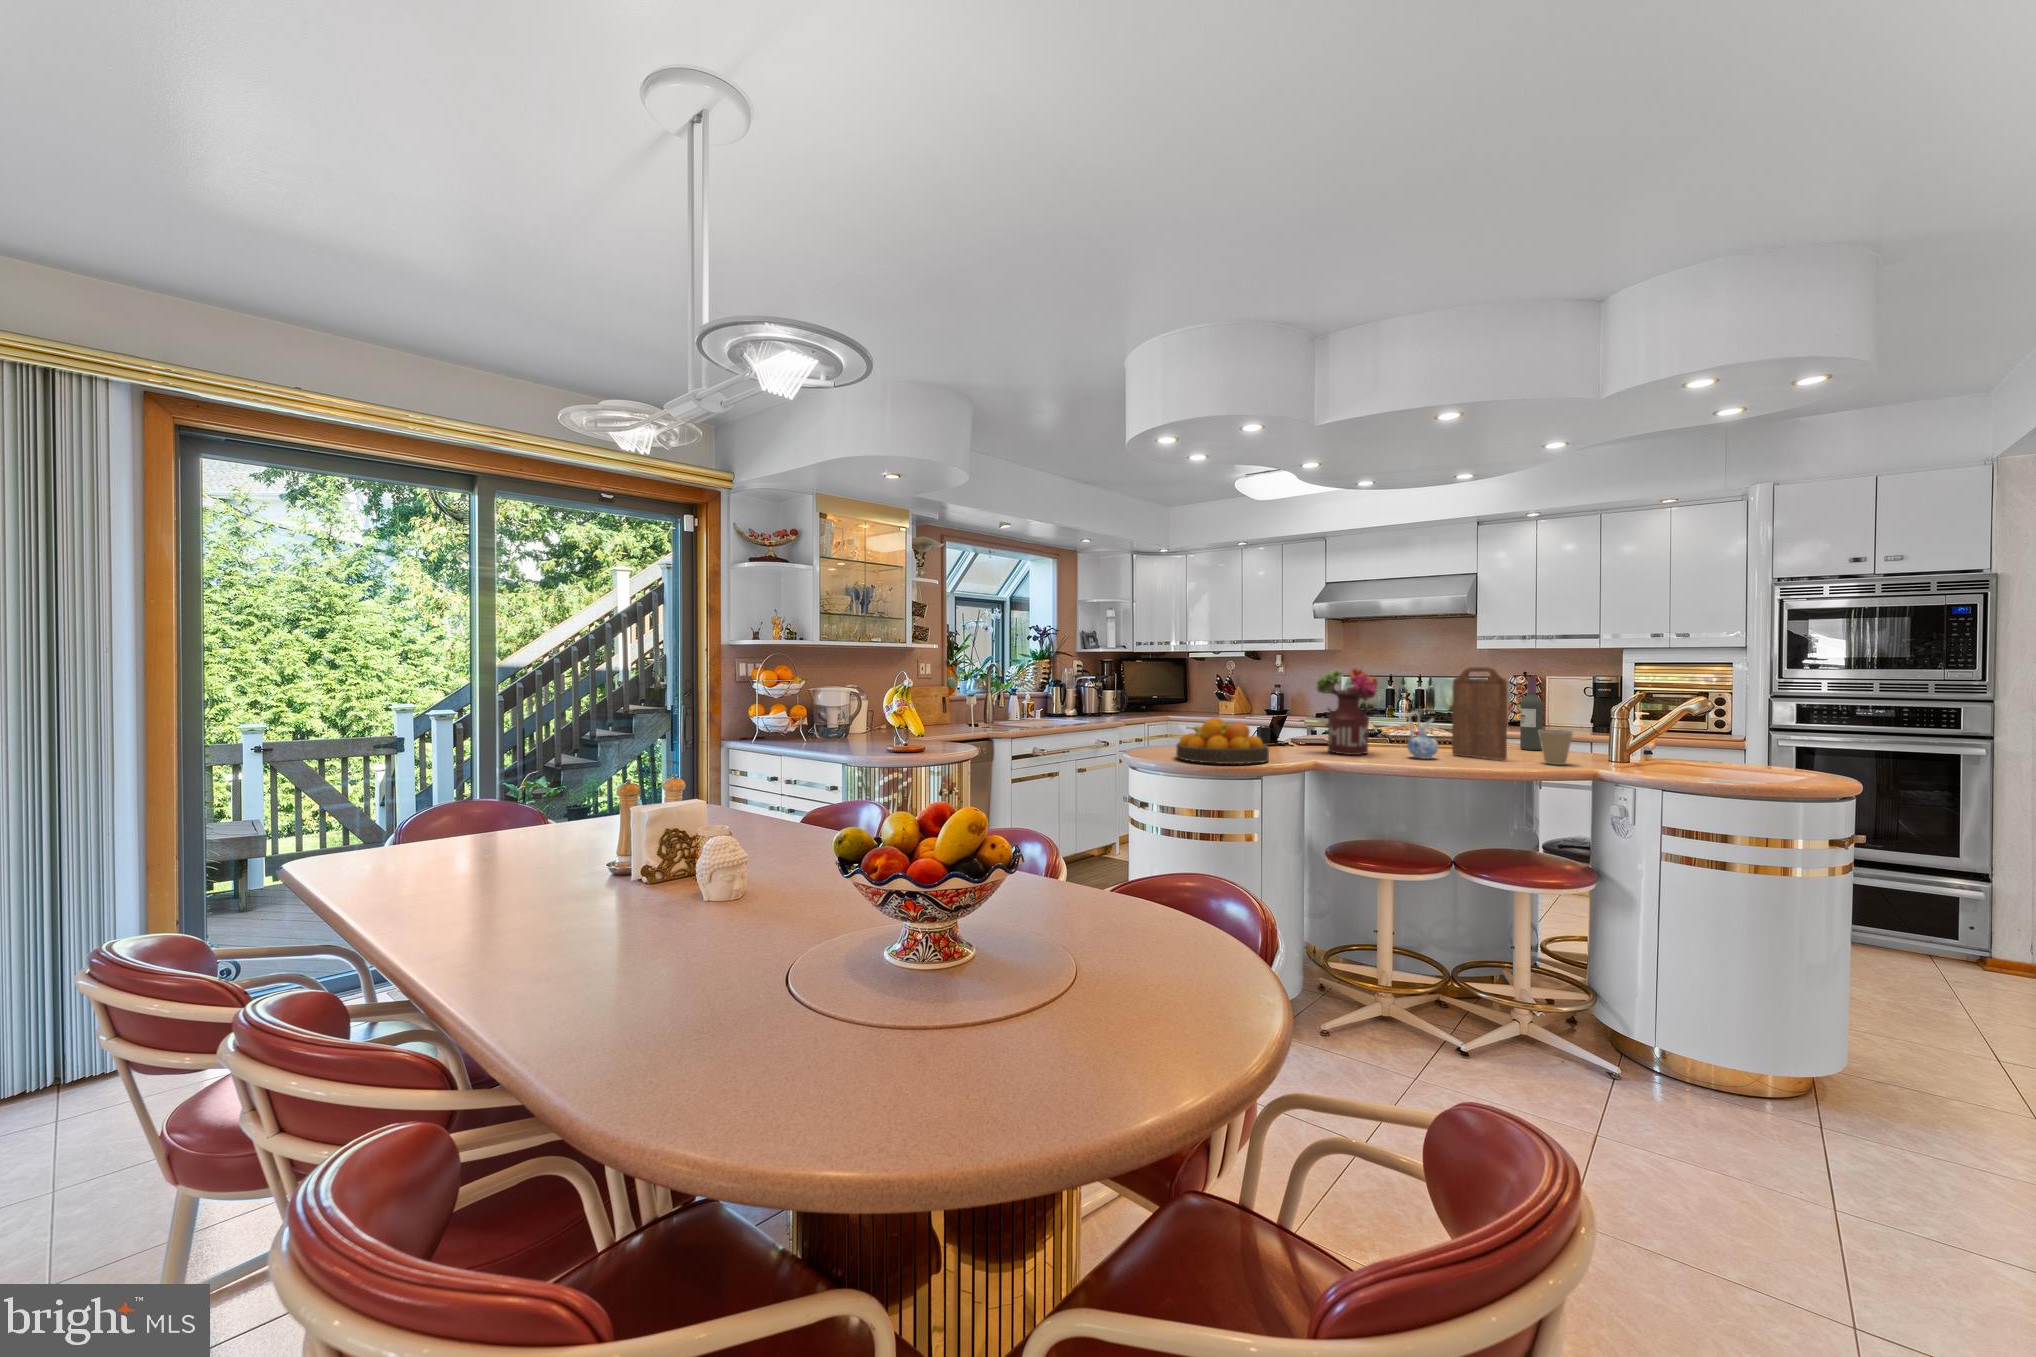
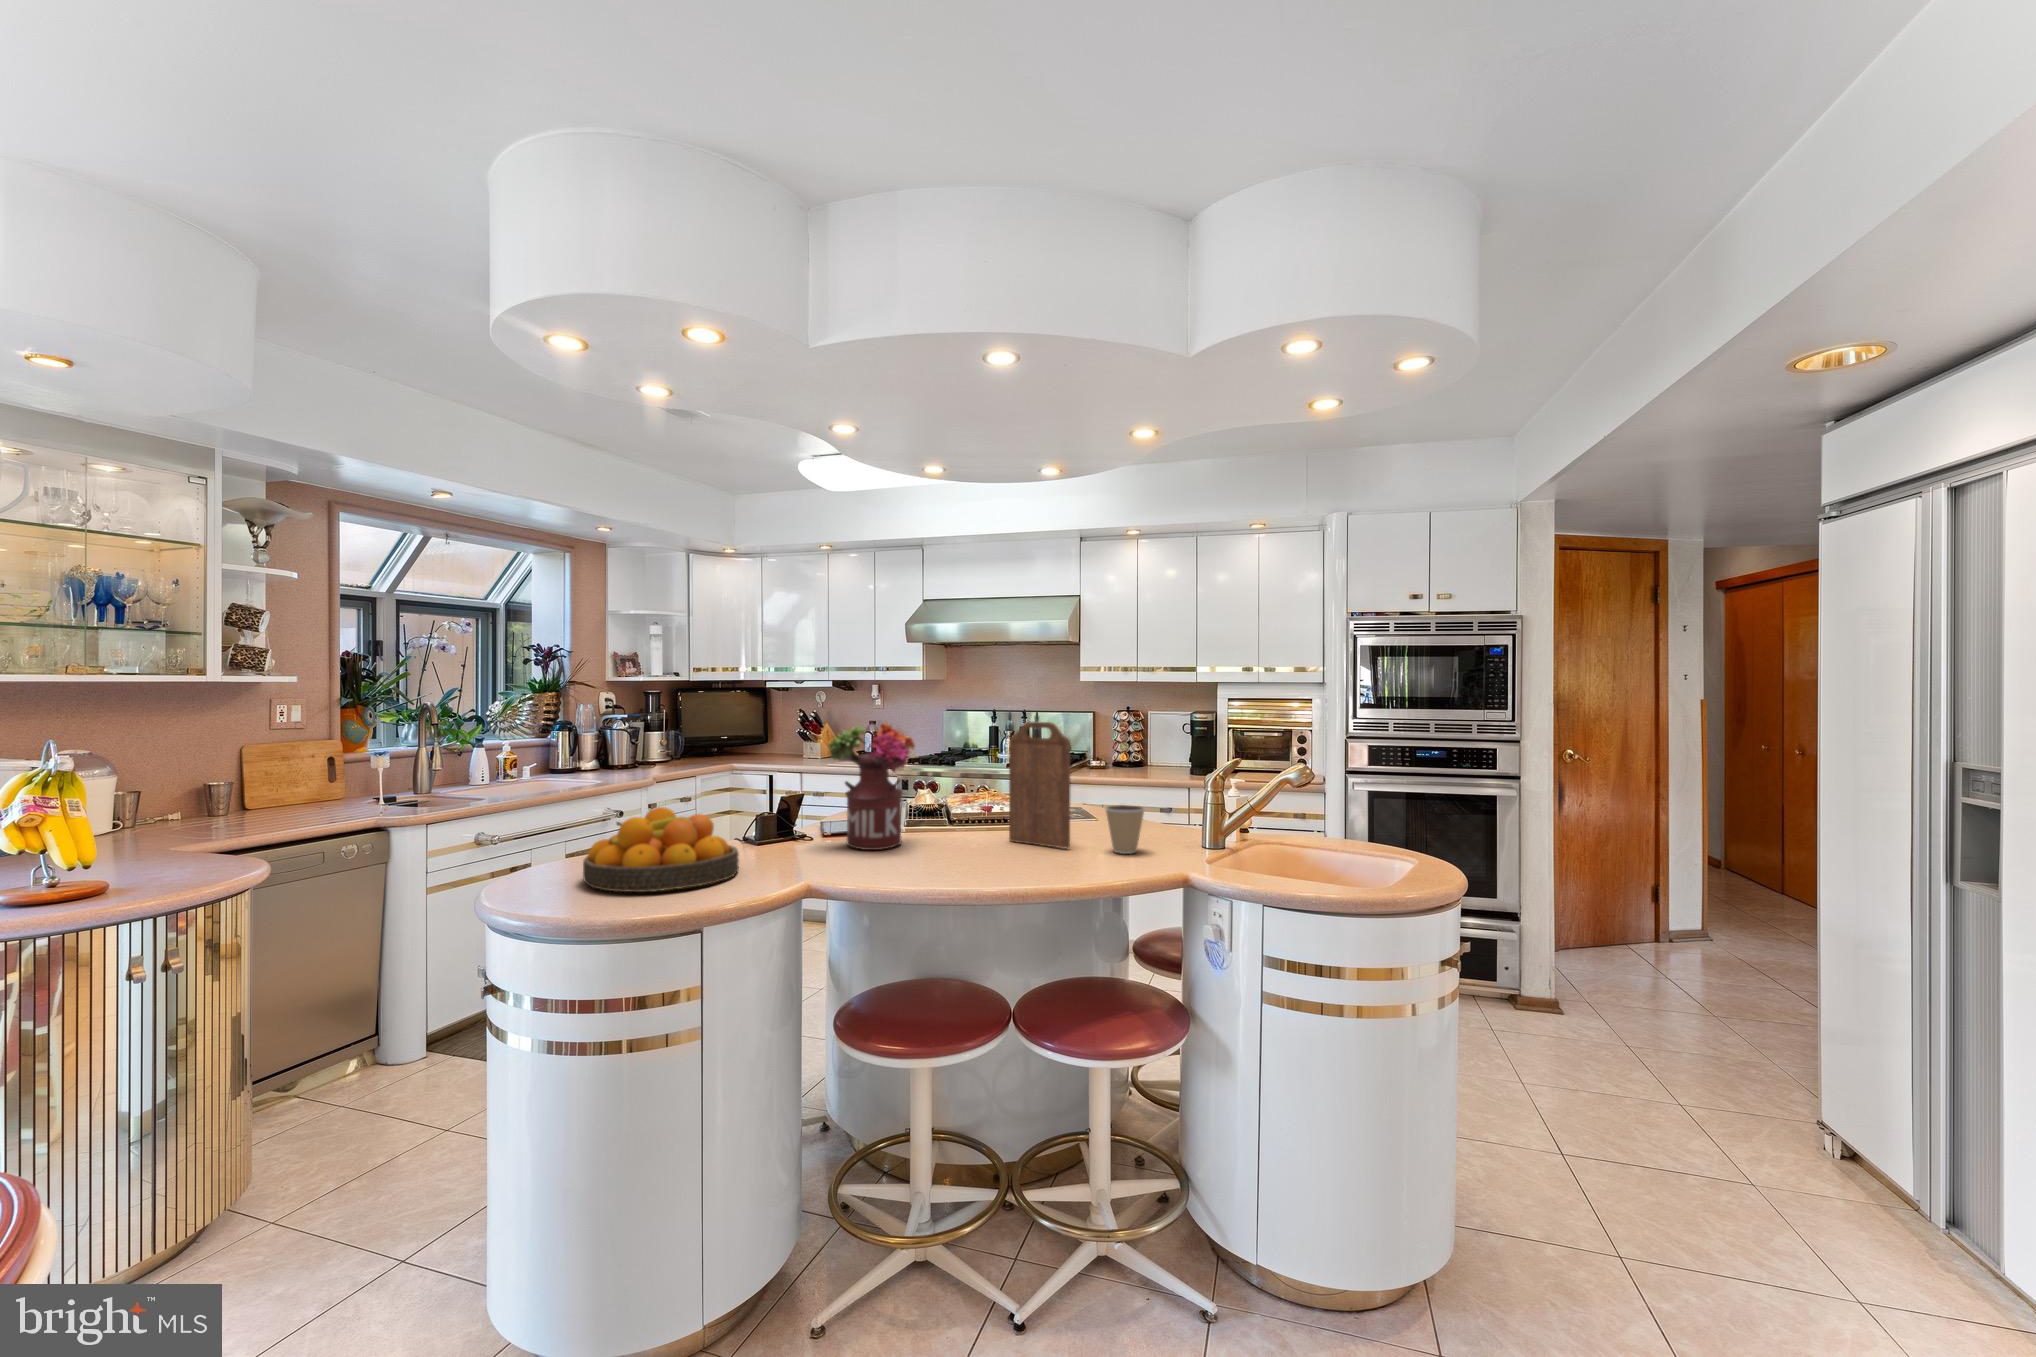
wine bottle: present [1520,677,1543,750] -> none [1097,730,1121,823]
ceramic pitcher: present [1407,712,1438,759] -> none [948,786,987,852]

